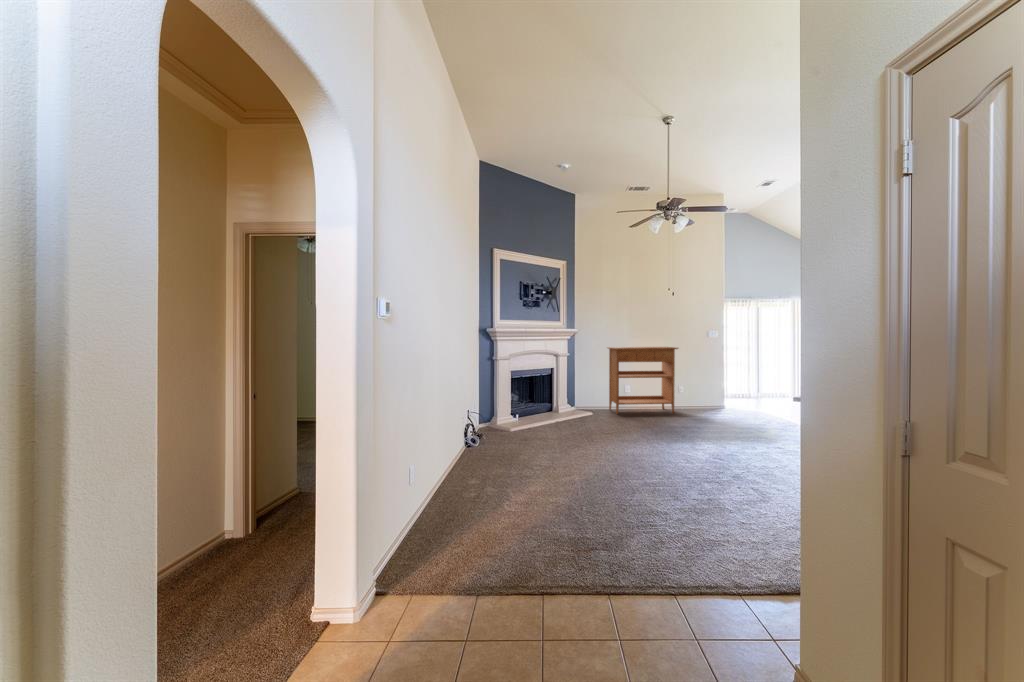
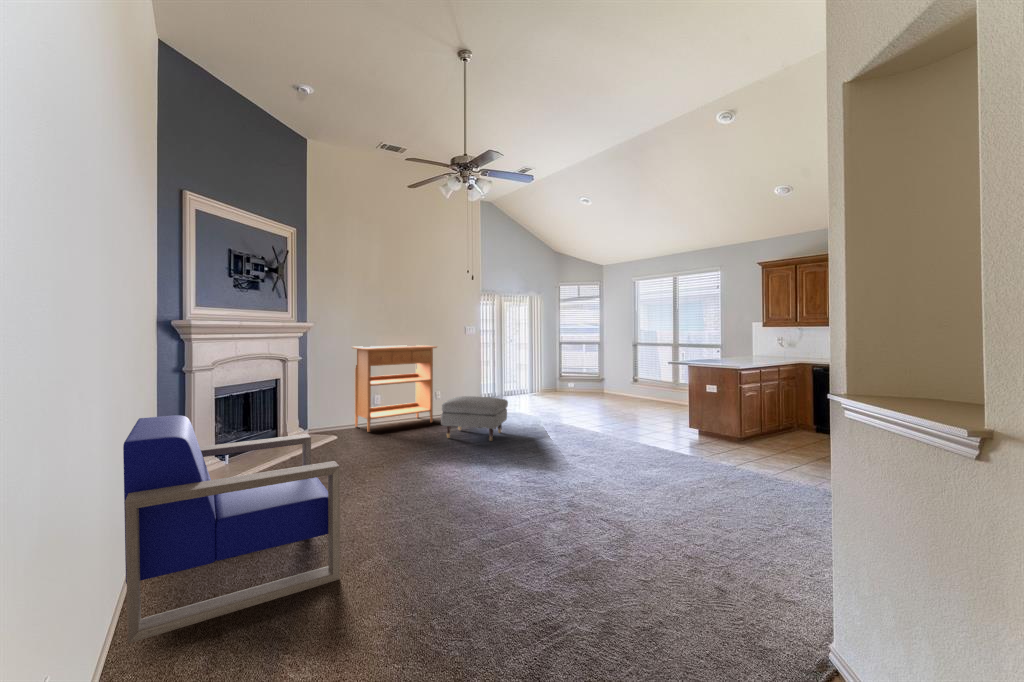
armchair: none [444,381,548,493] -> present [123,415,340,644]
ottoman: none [672,392,742,435] -> present [441,396,508,441]

